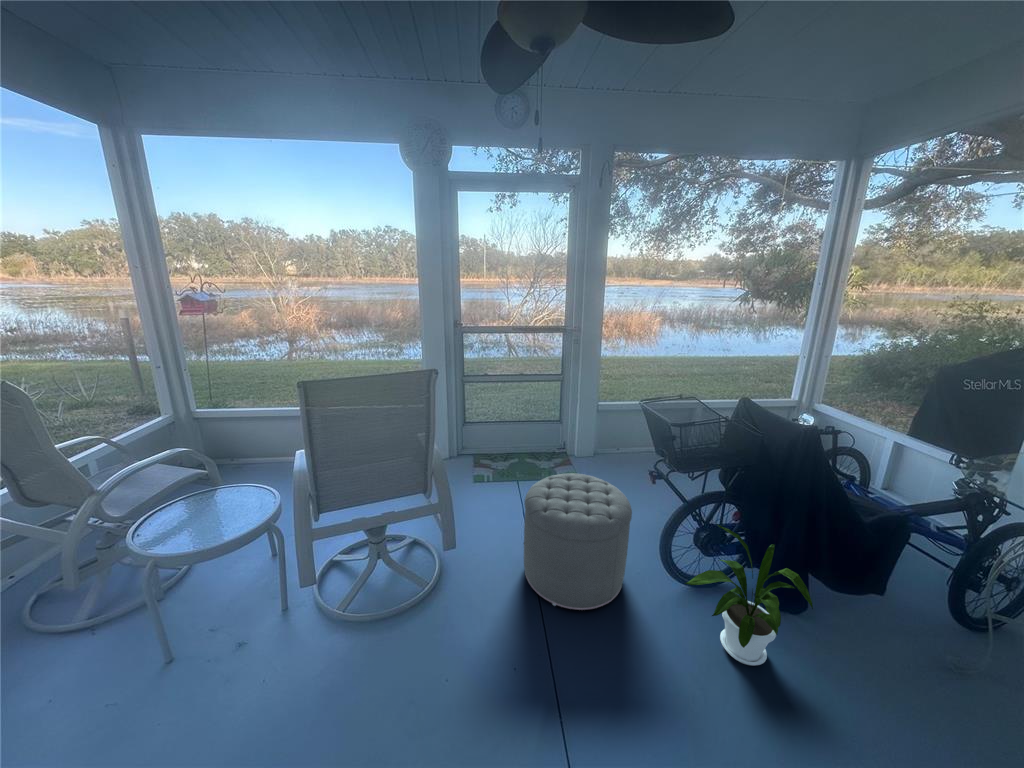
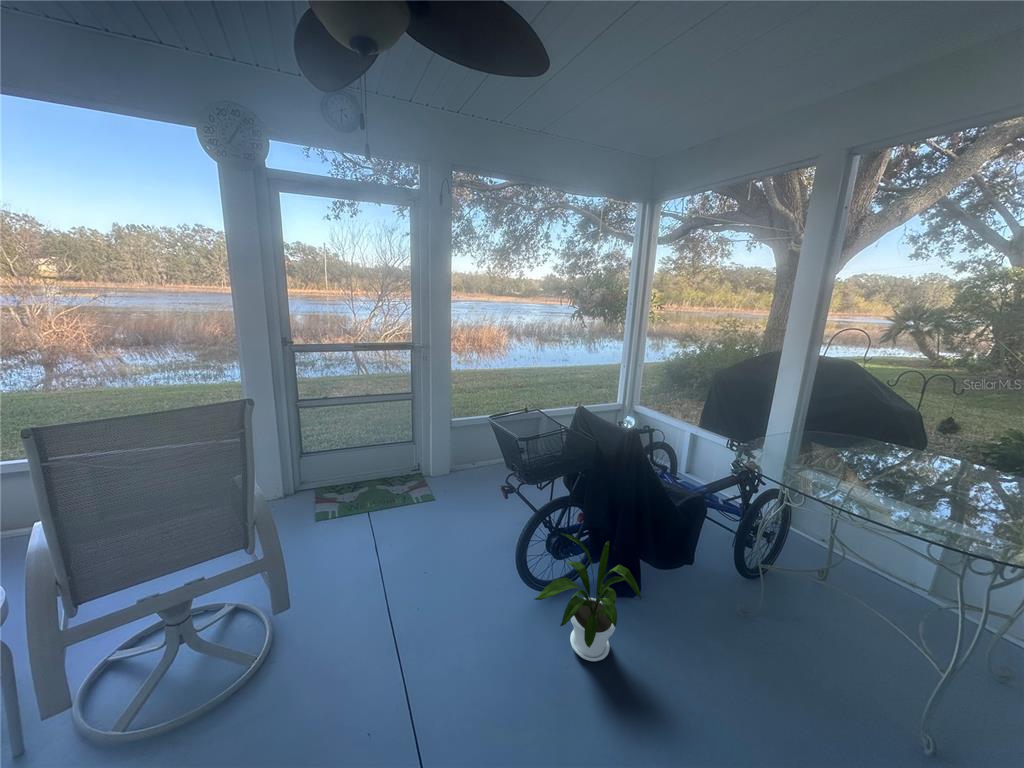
ottoman: present [524,473,632,610] -> none [369,497,484,650]

